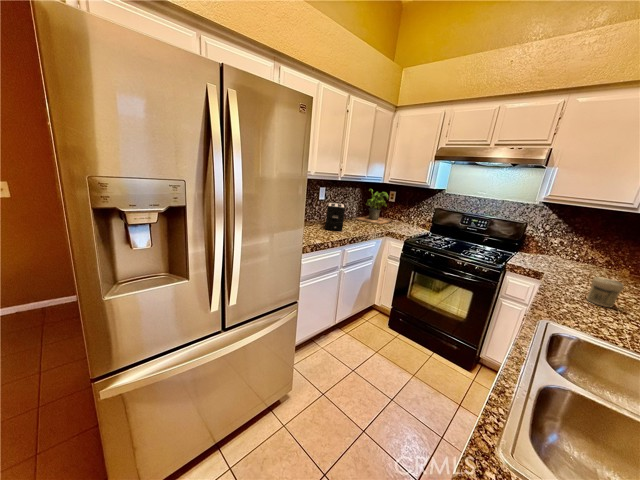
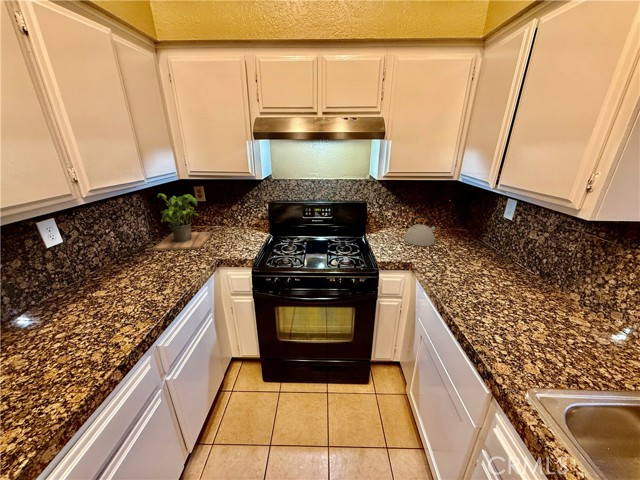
toaster: present [325,202,345,231] -> none [73,245,136,322]
kettle: none [558,244,606,275] -> present [404,216,436,246]
jar: present [587,277,624,307] -> none [477,267,506,299]

